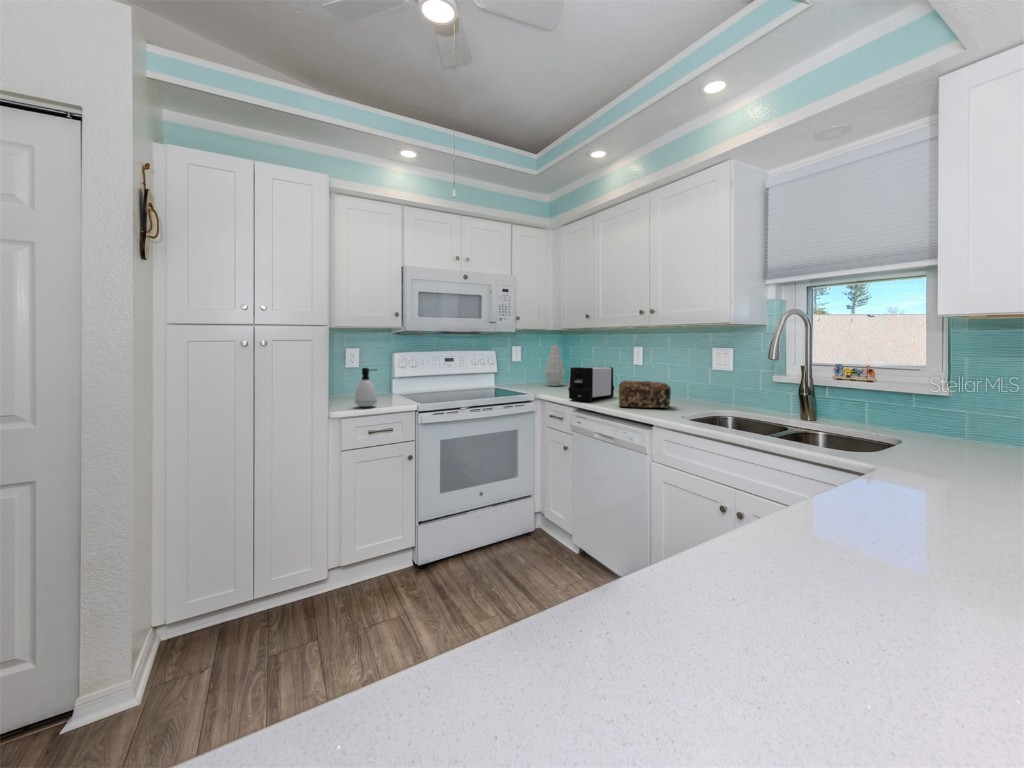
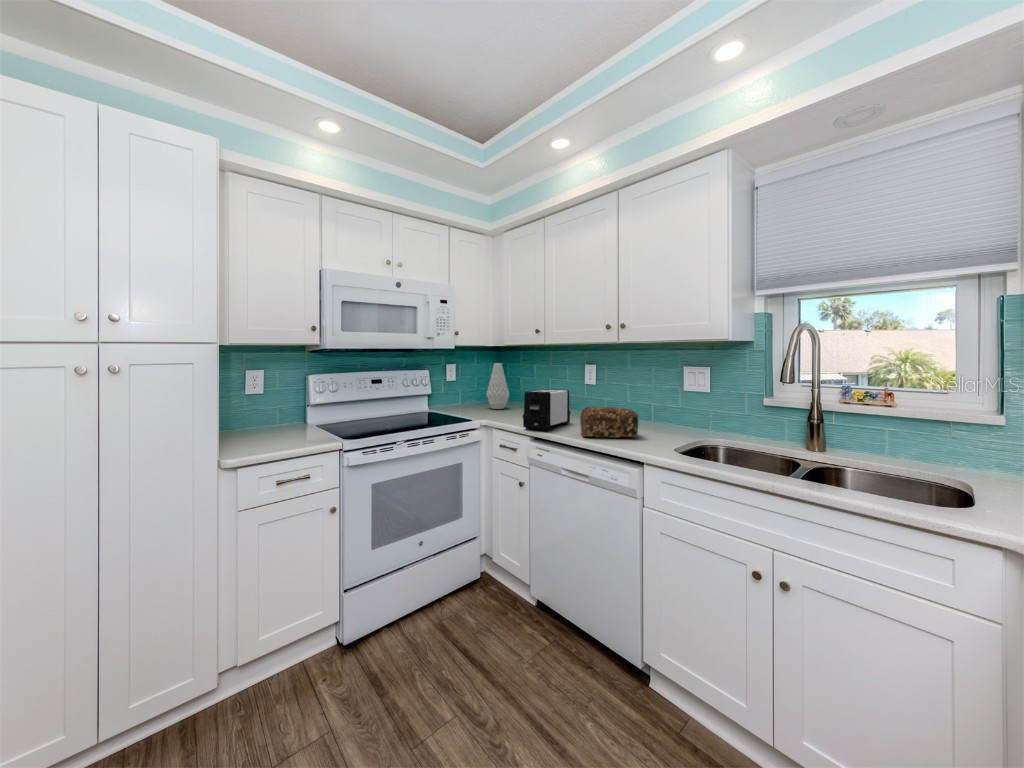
soap dispenser: present [355,368,377,407] -> none [257,397,288,448]

